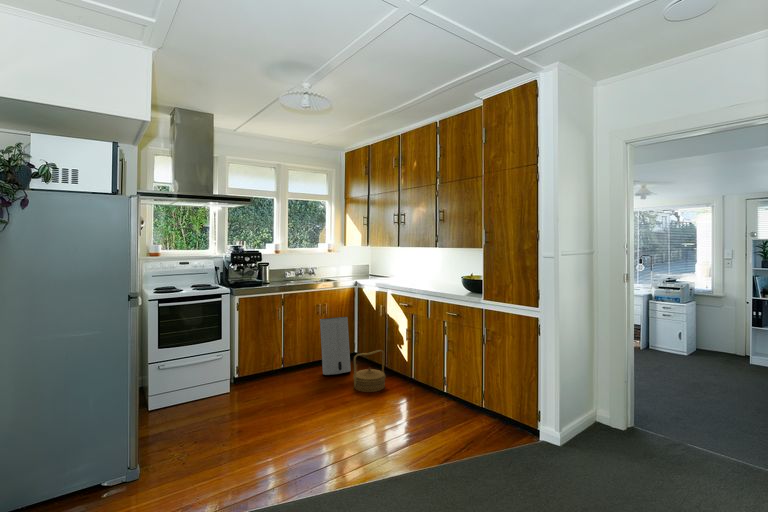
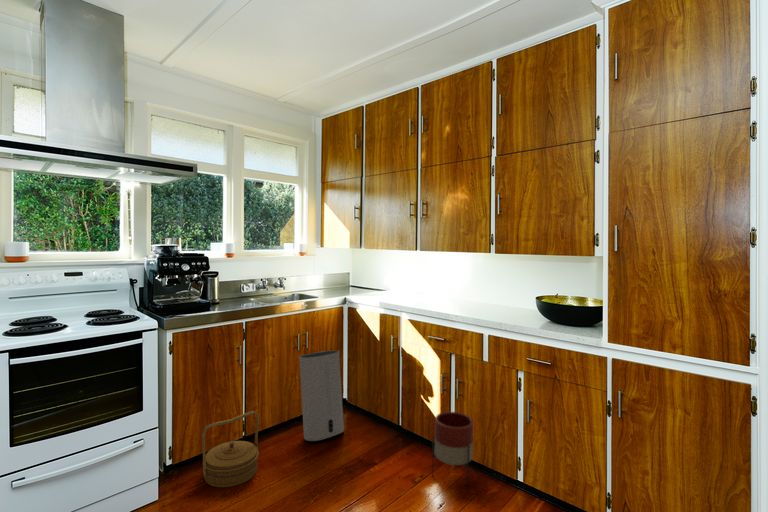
basket: present [353,350,385,392] -> present [202,411,259,488]
planter: none [398,354,425,400] -> present [432,412,473,486]

